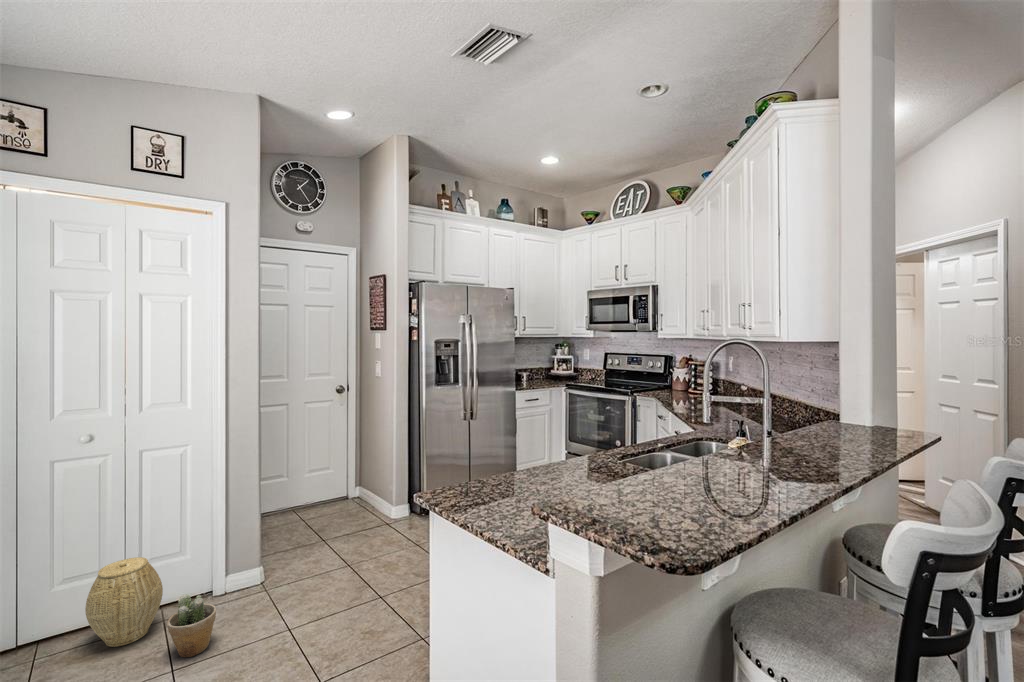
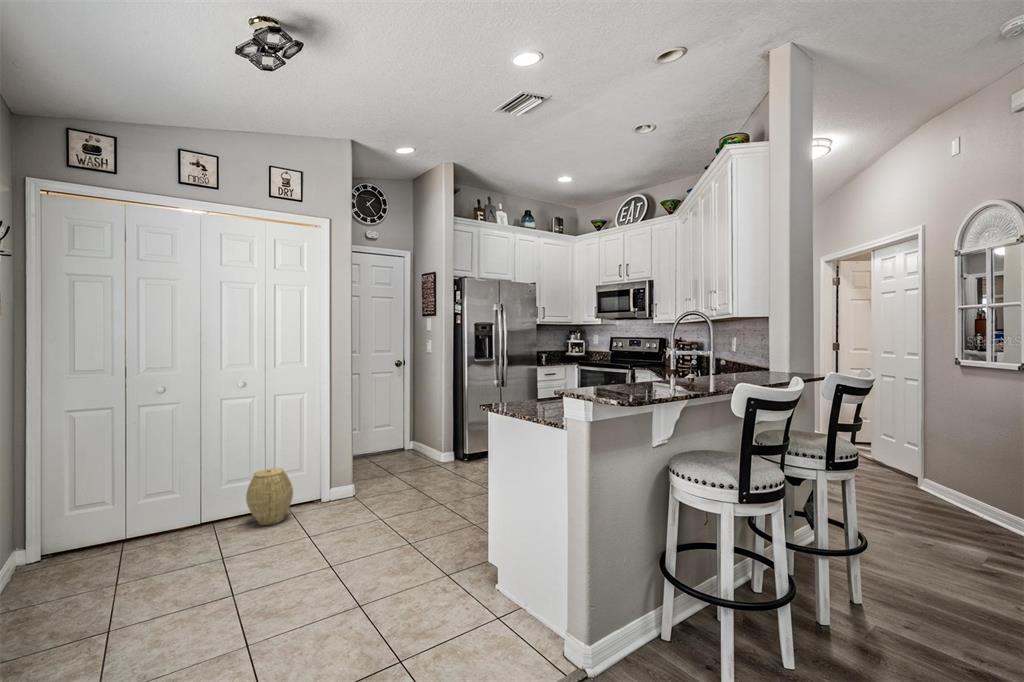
potted plant: present [167,594,216,657] -> none [303,489,333,530]

